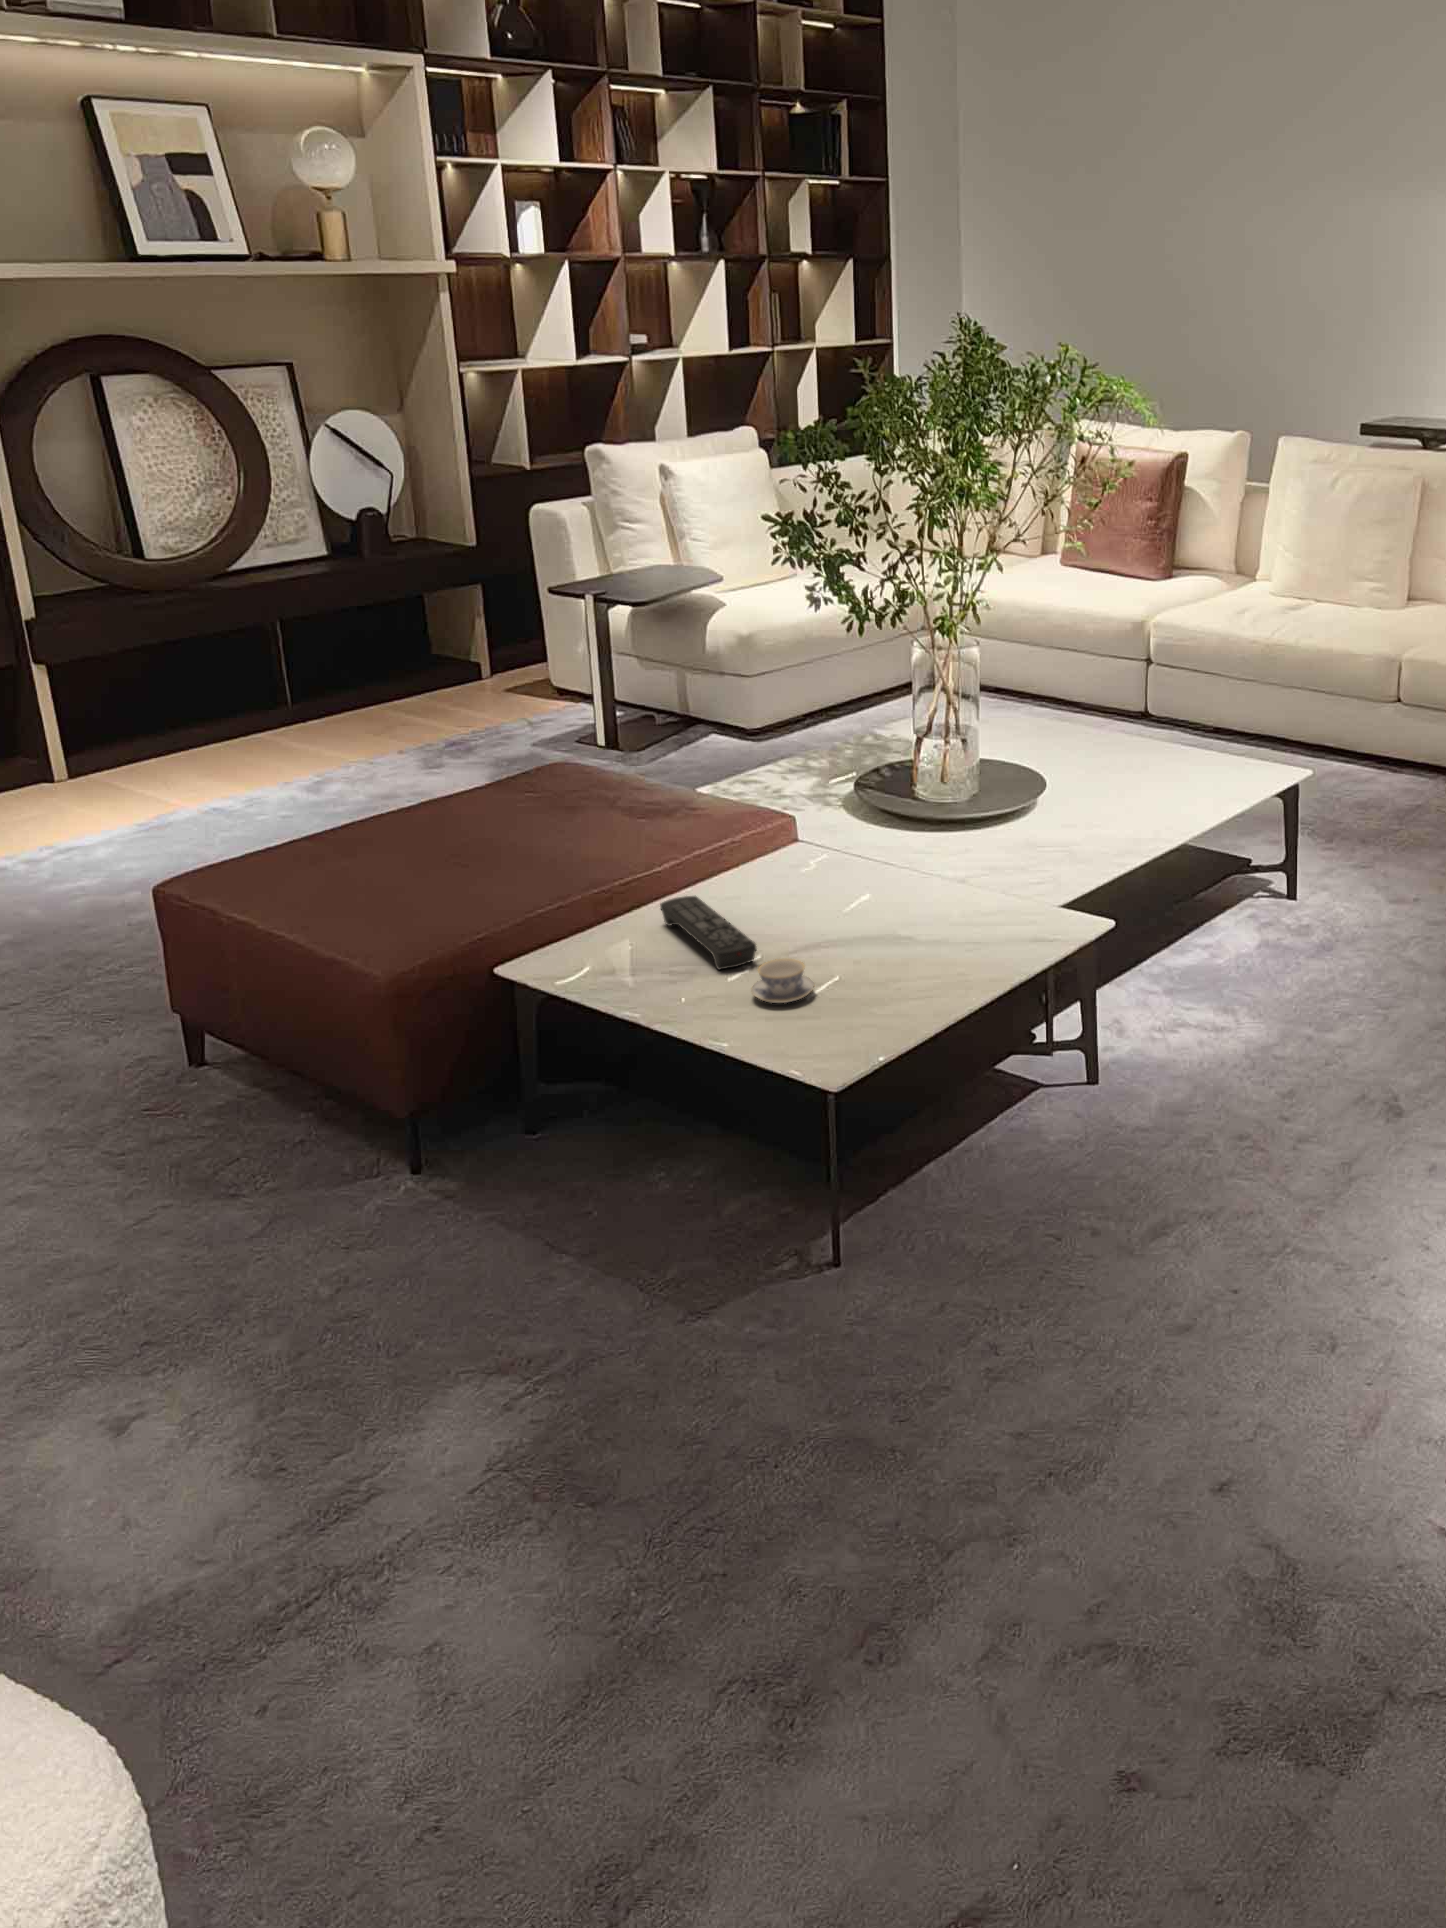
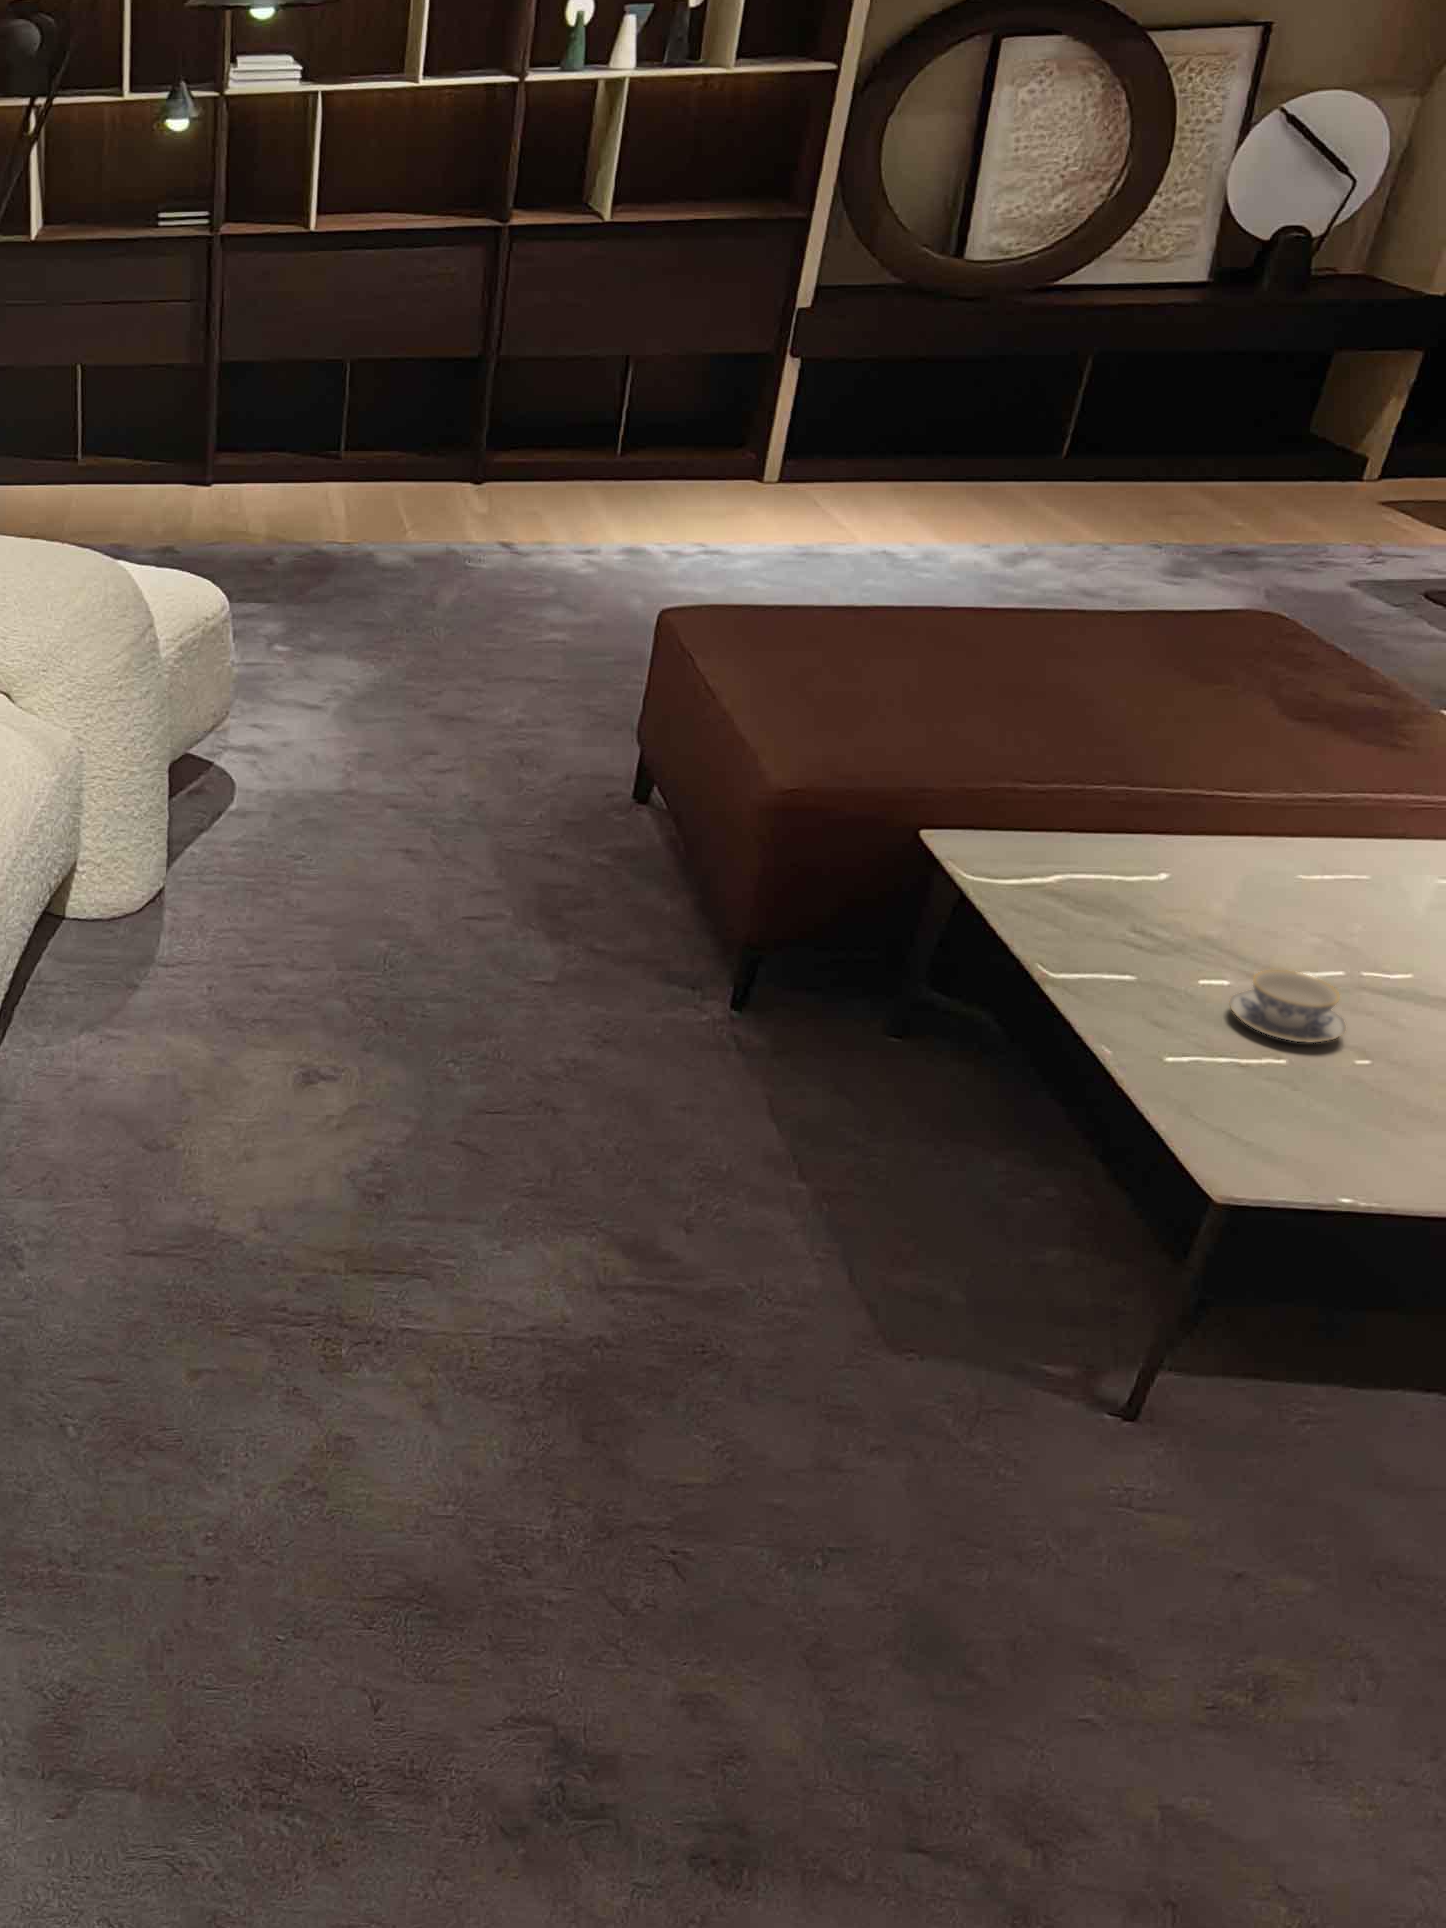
remote control: present [660,896,757,970] -> none [1208,832,1302,963]

